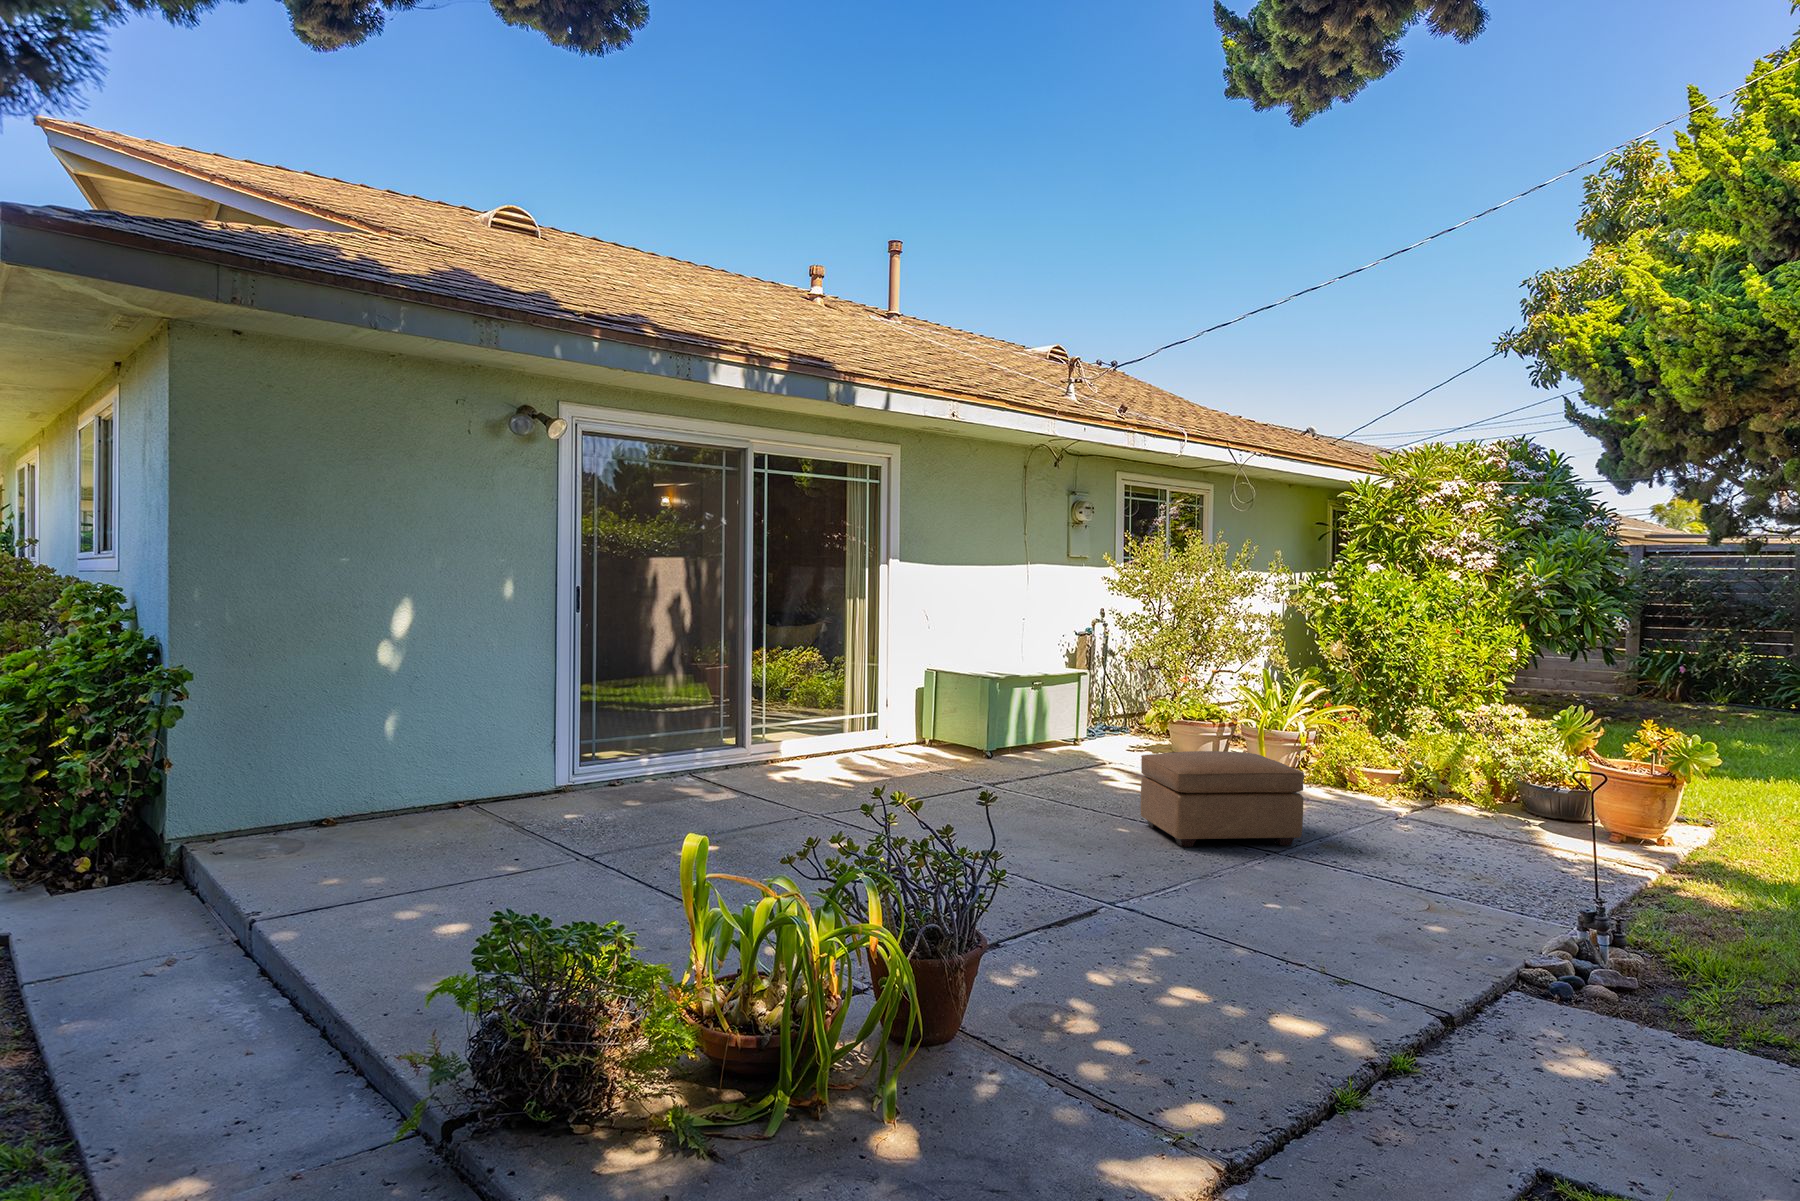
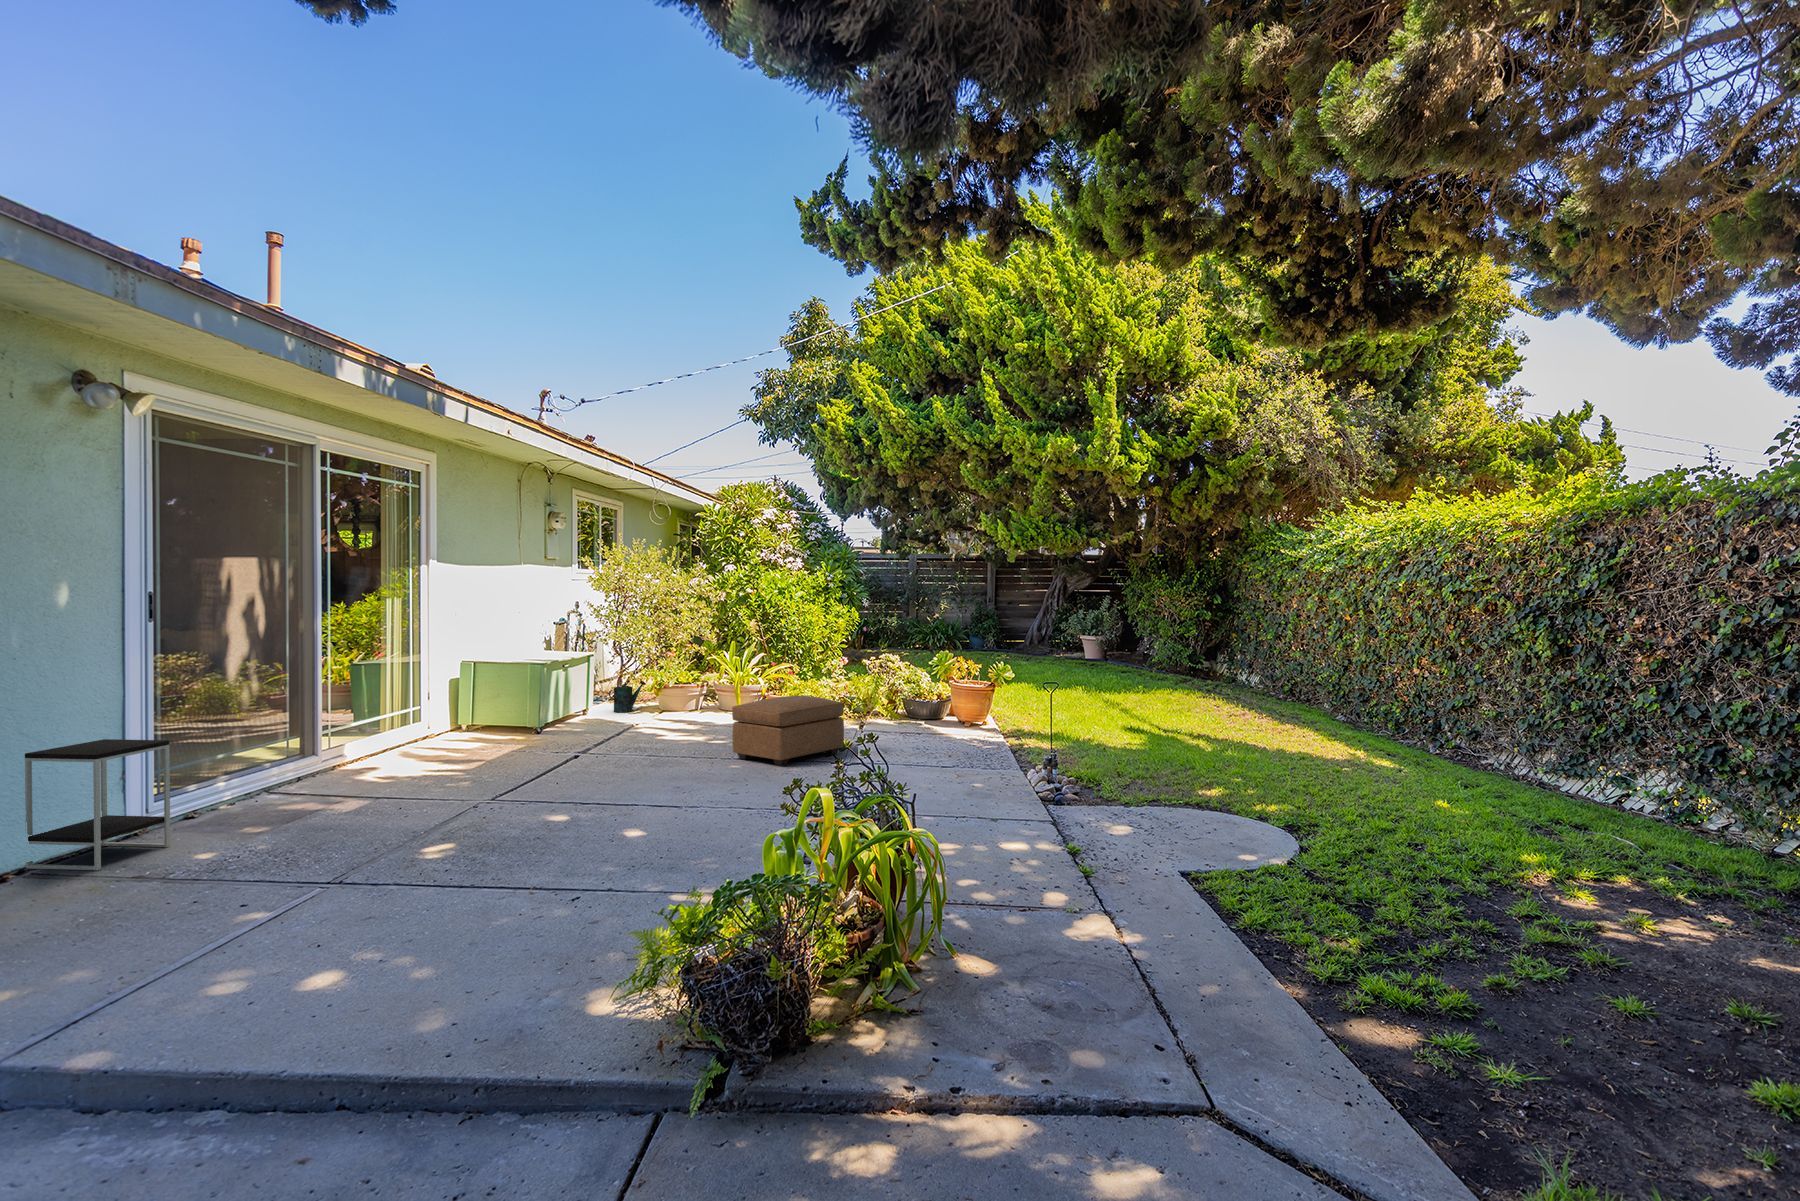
watering can: none [1111,708,1160,744] -> present [609,681,646,713]
side table: none [462,709,556,818] -> present [25,739,170,870]

